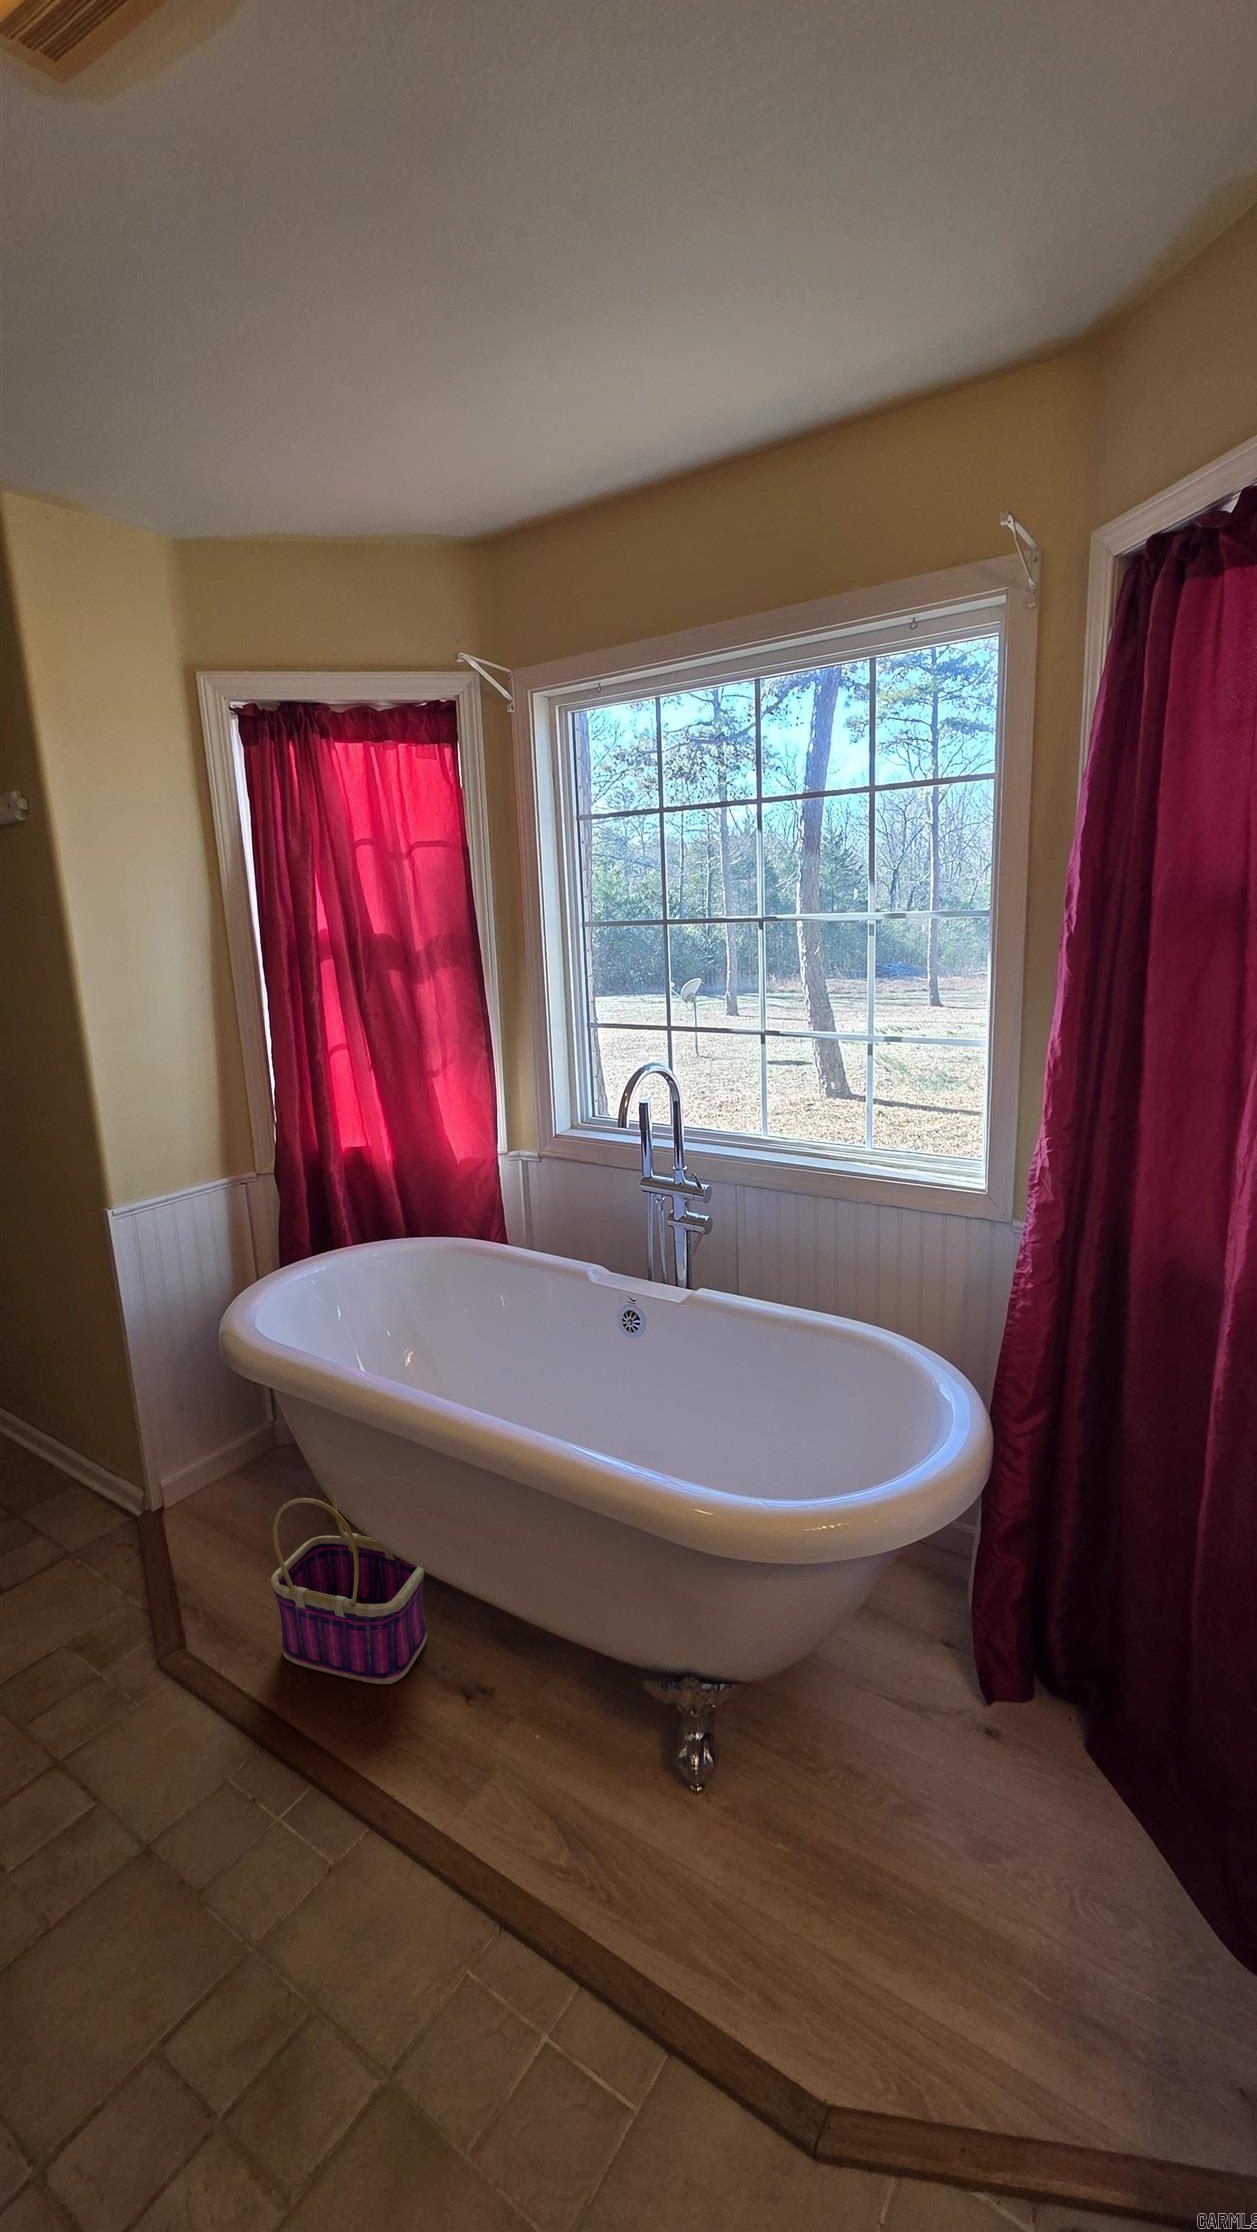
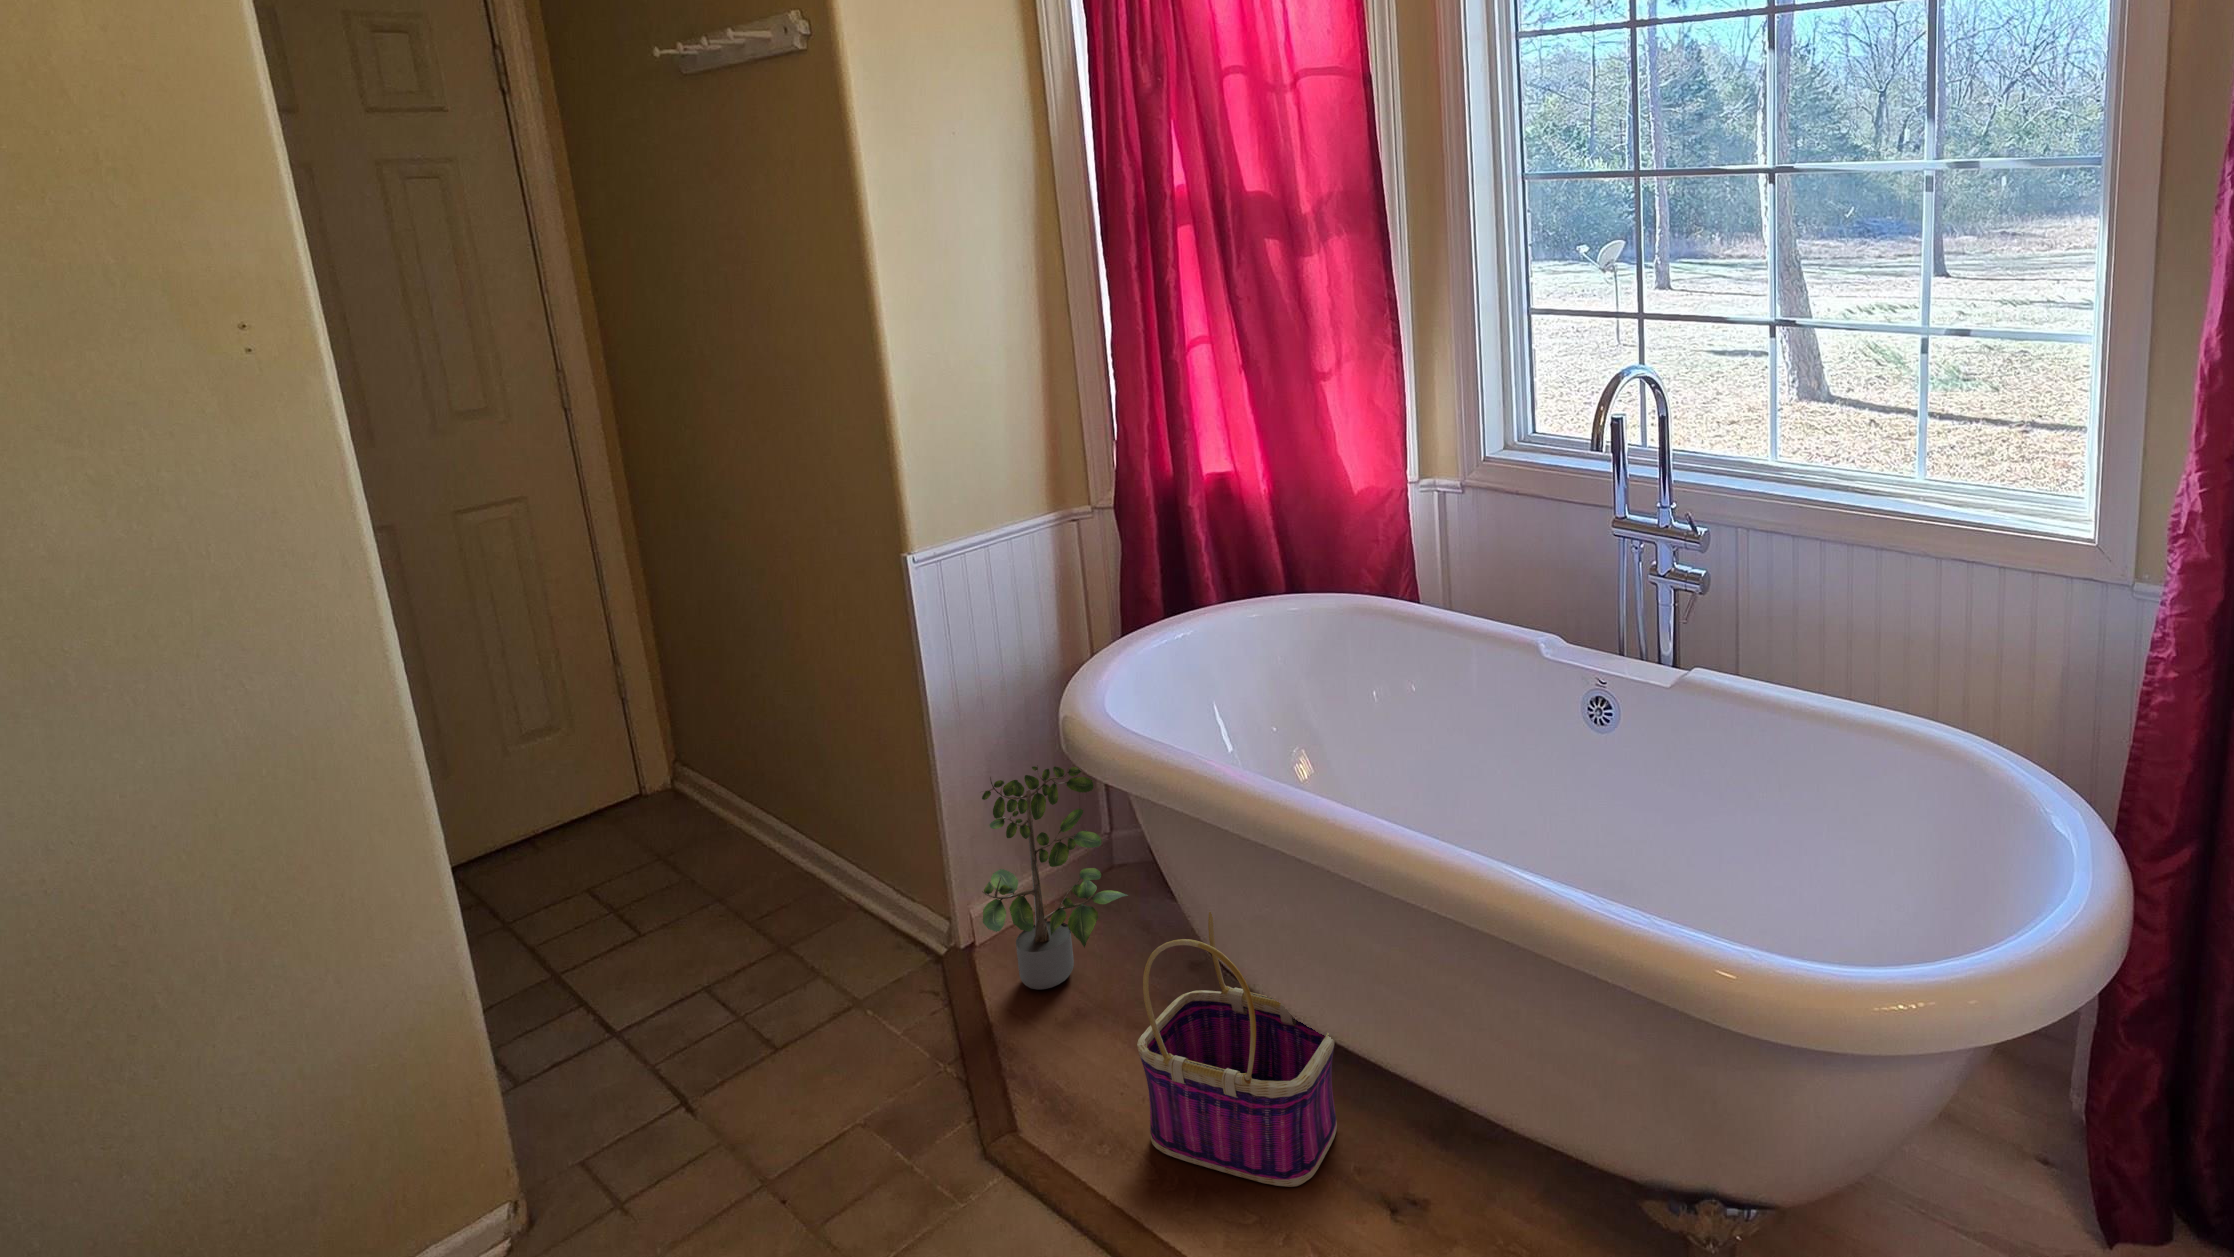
potted plant: none [159,1362,280,1538] -> present [982,766,1128,990]

